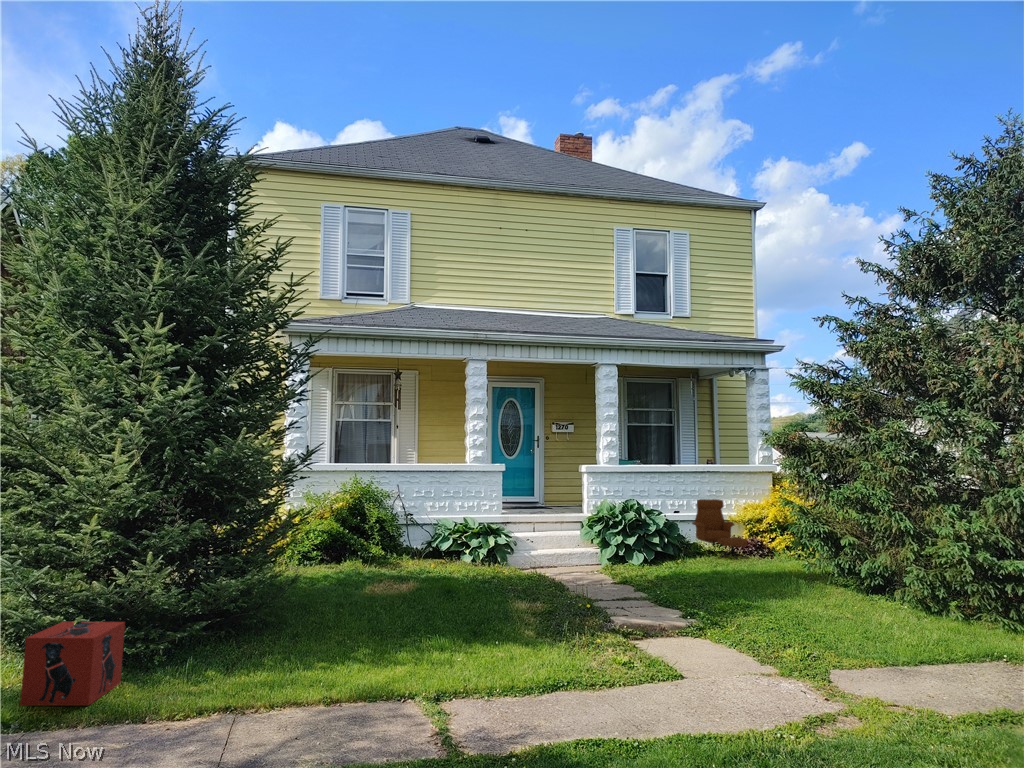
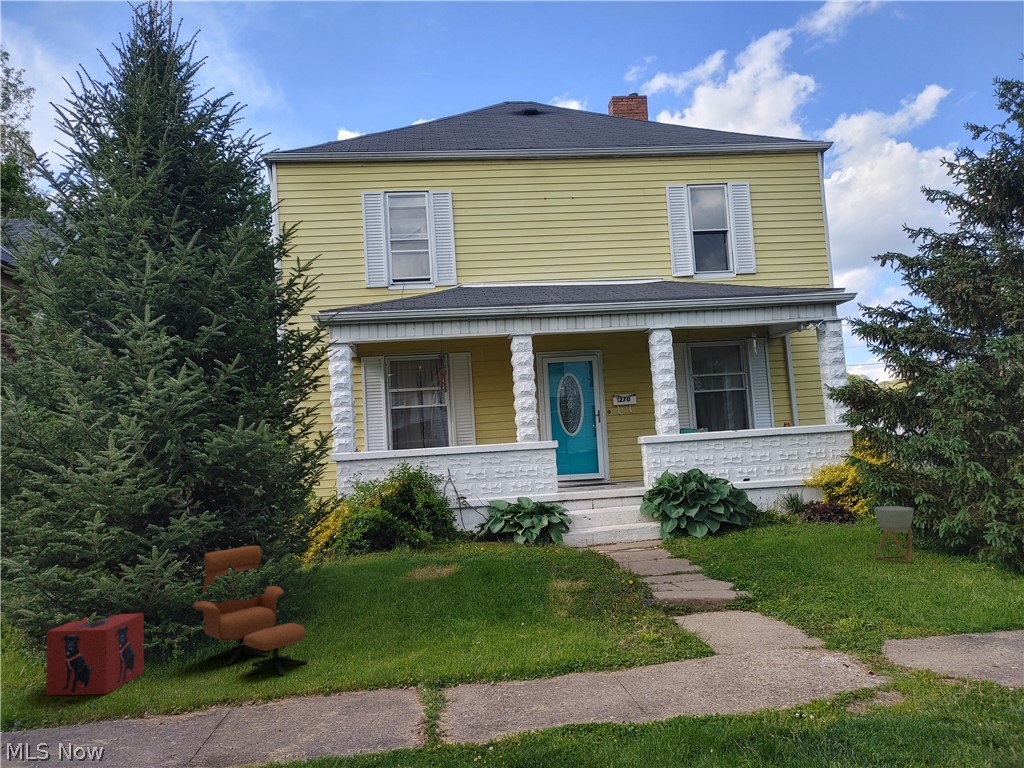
lounge chair: present [692,499,748,559] -> present [193,546,307,676]
planter: none [801,545,837,598] -> present [874,506,914,563]

